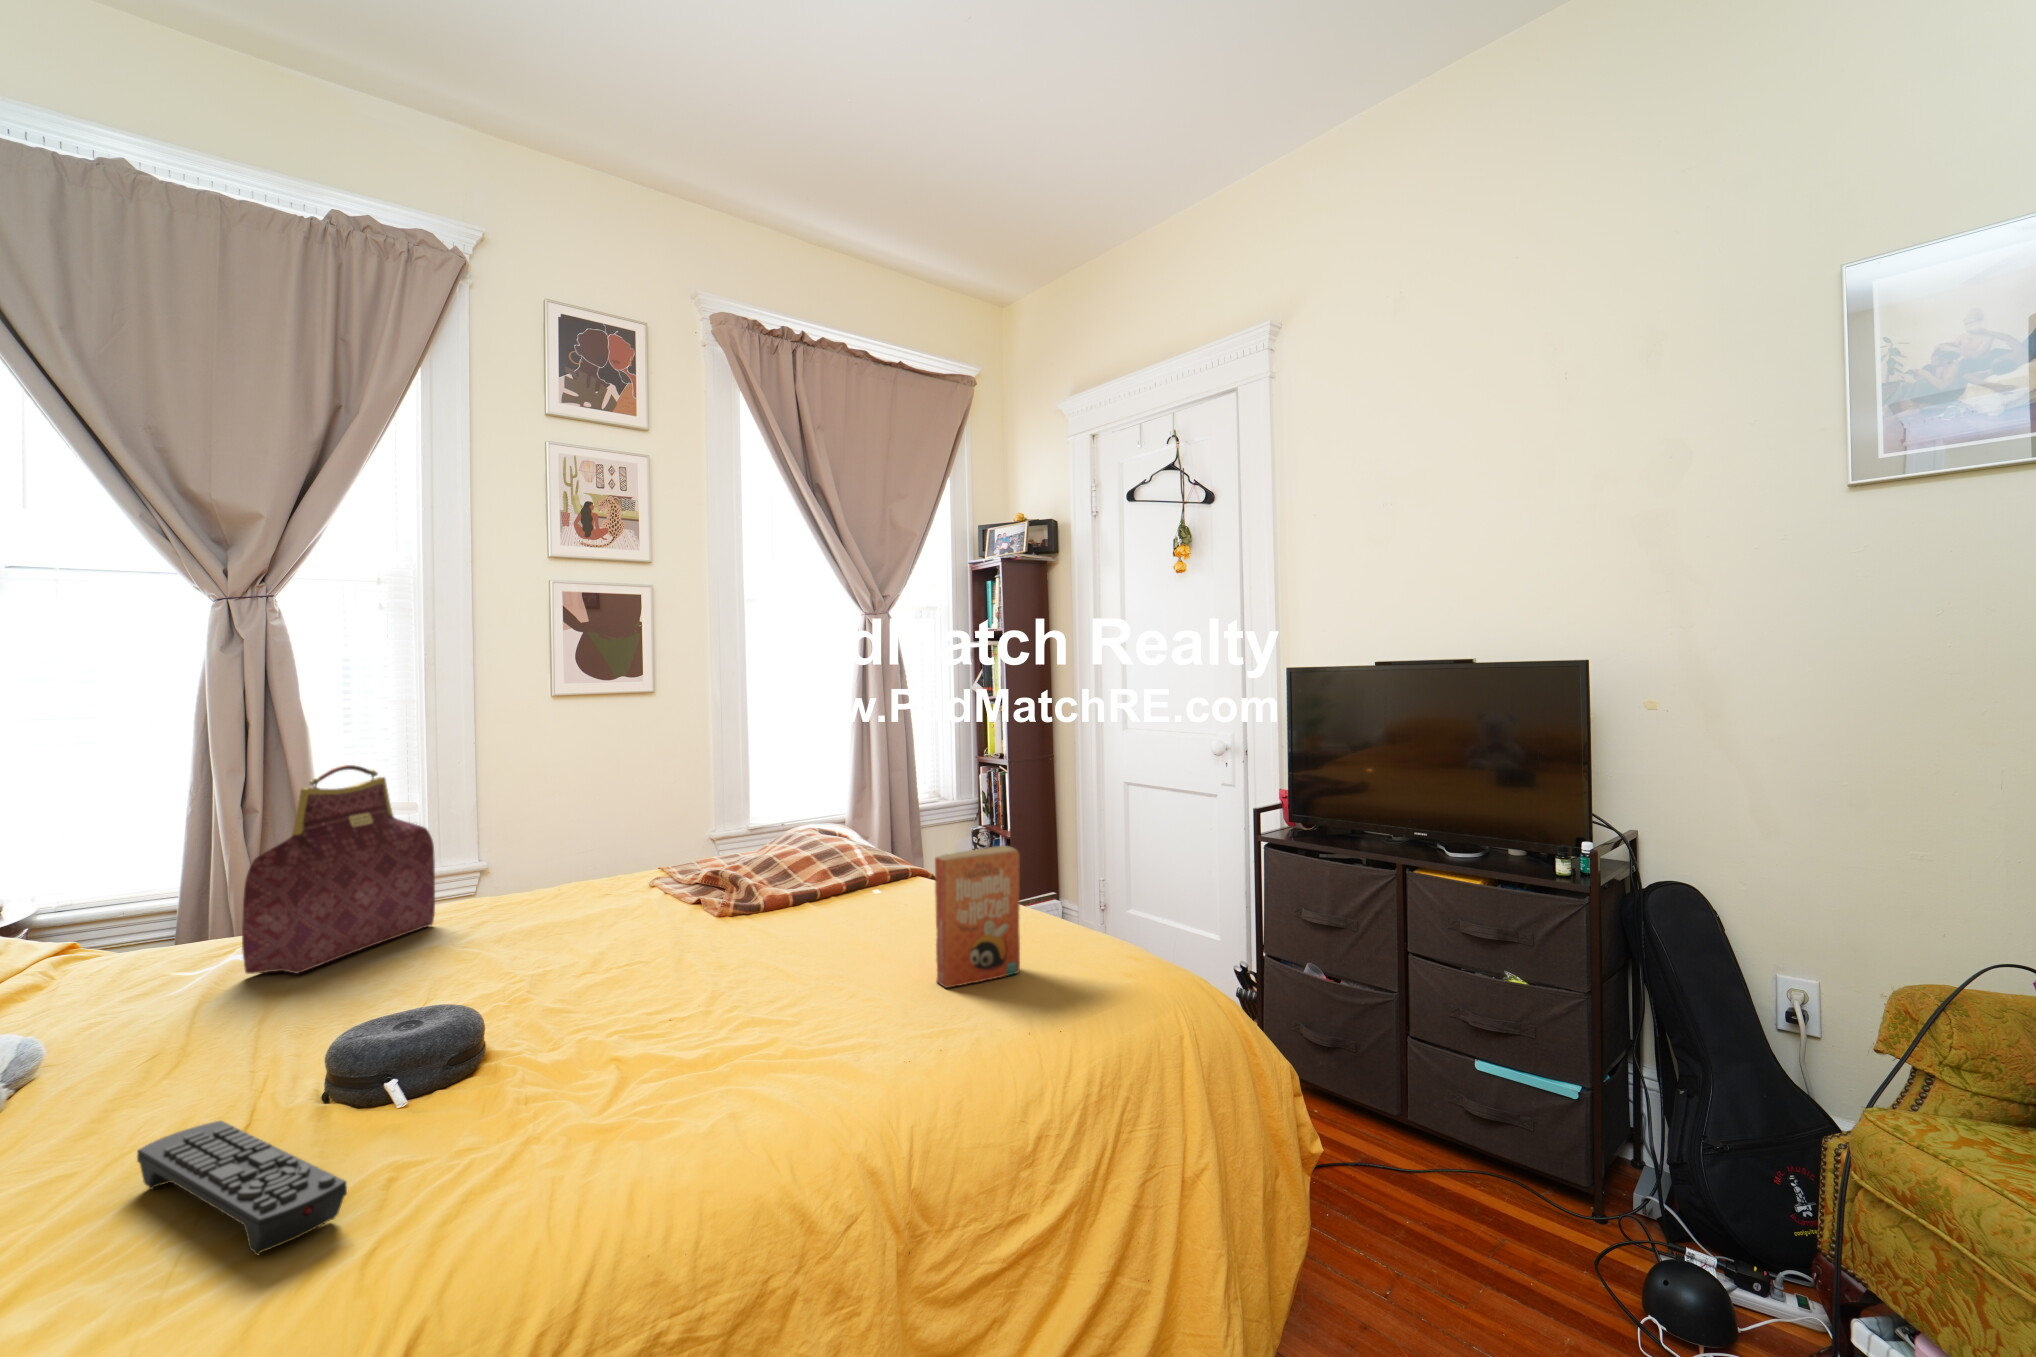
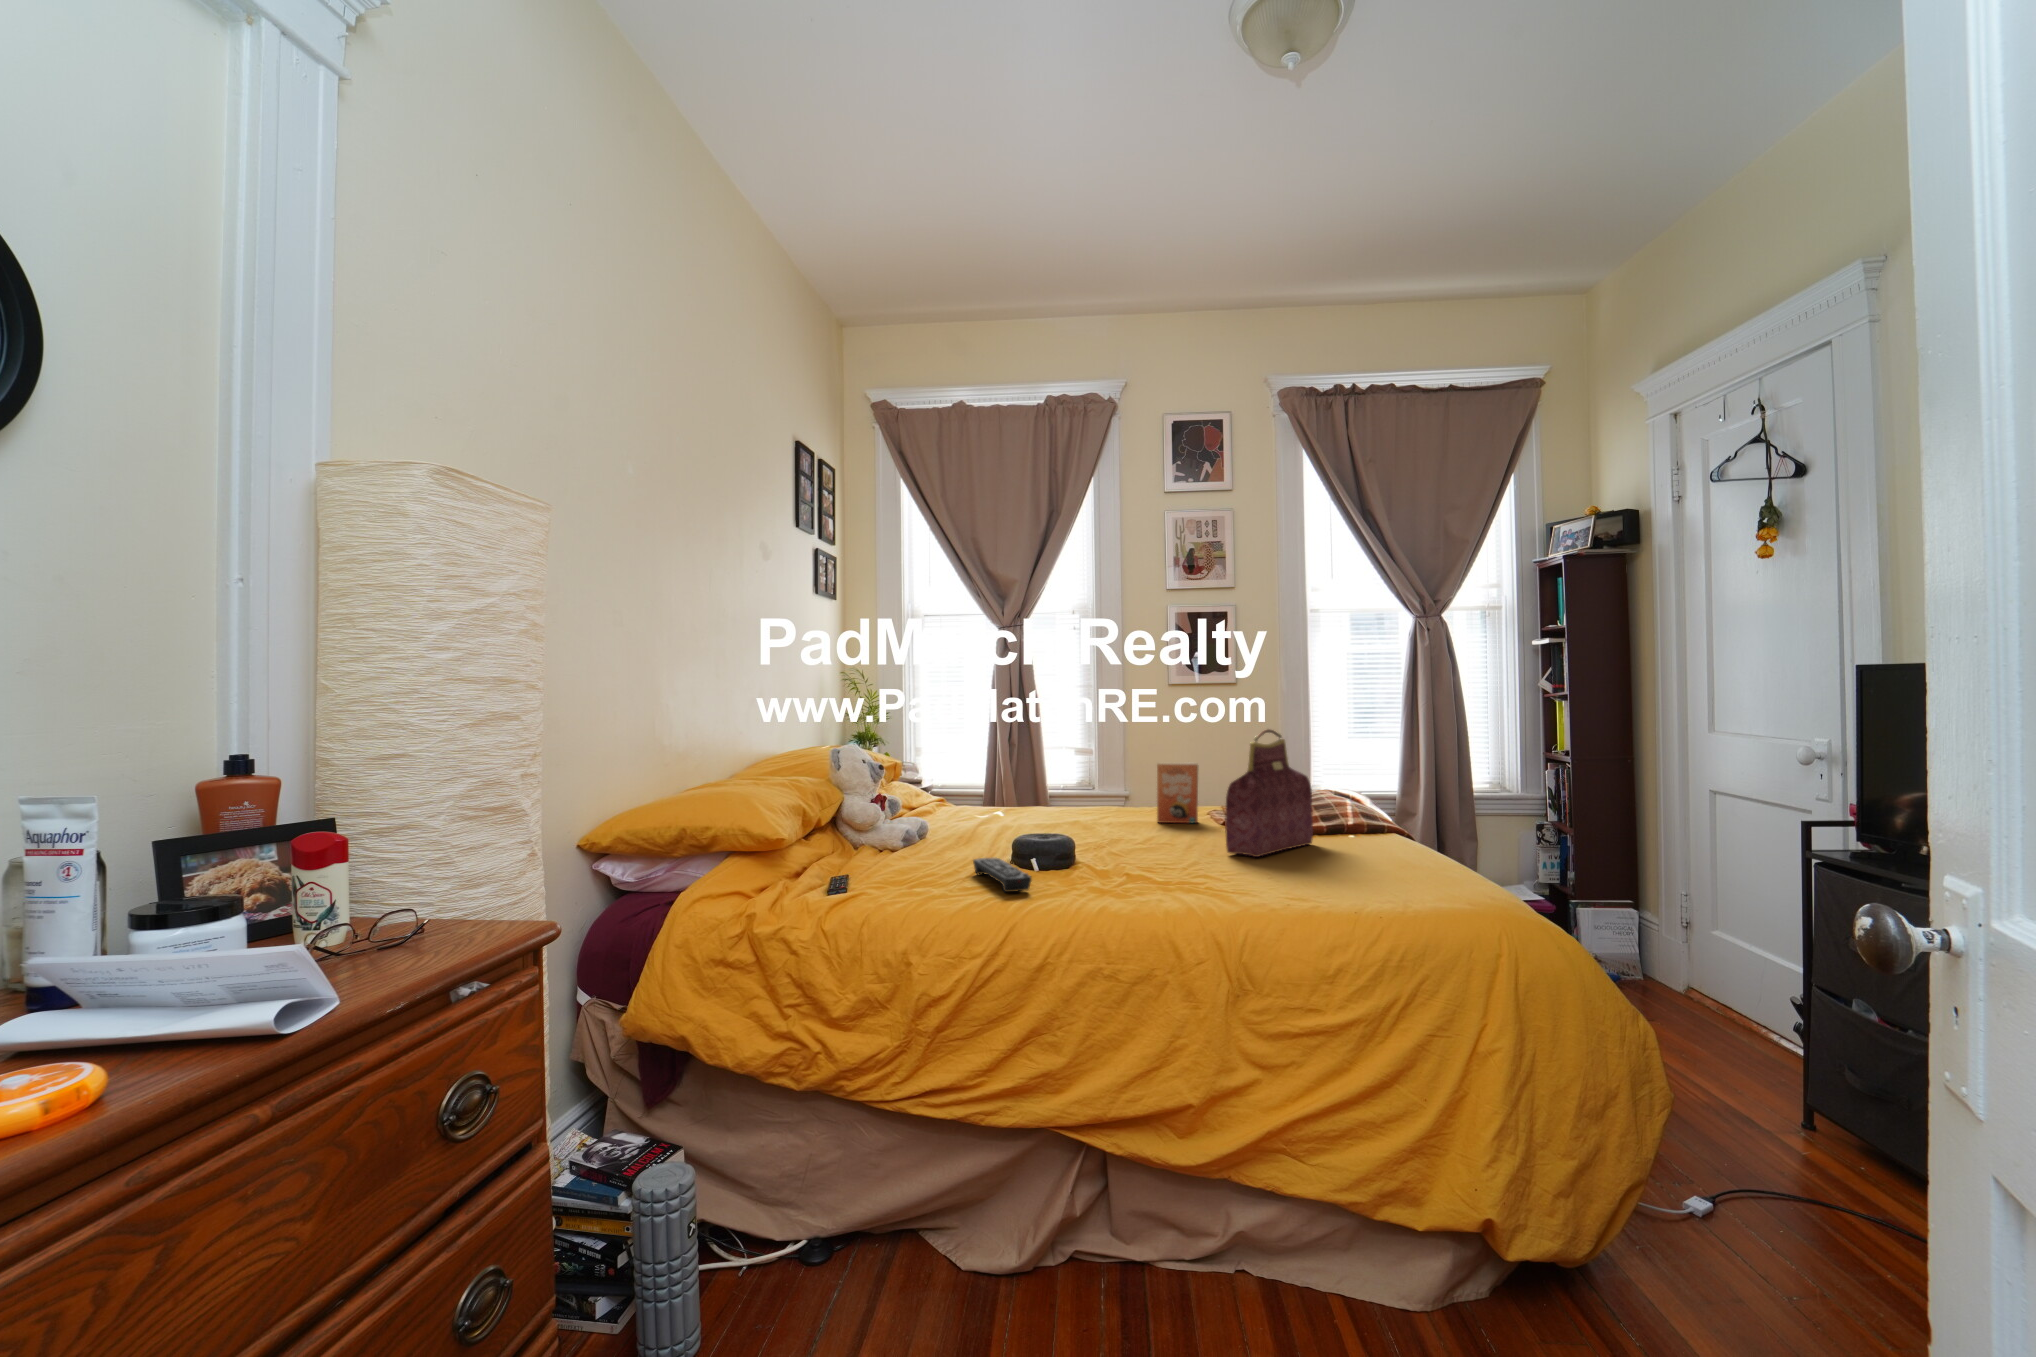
handbag: present [242,765,435,974] -> present [1225,729,1313,857]
paperback book: present [935,846,1020,988] -> present [1157,763,1198,823]

